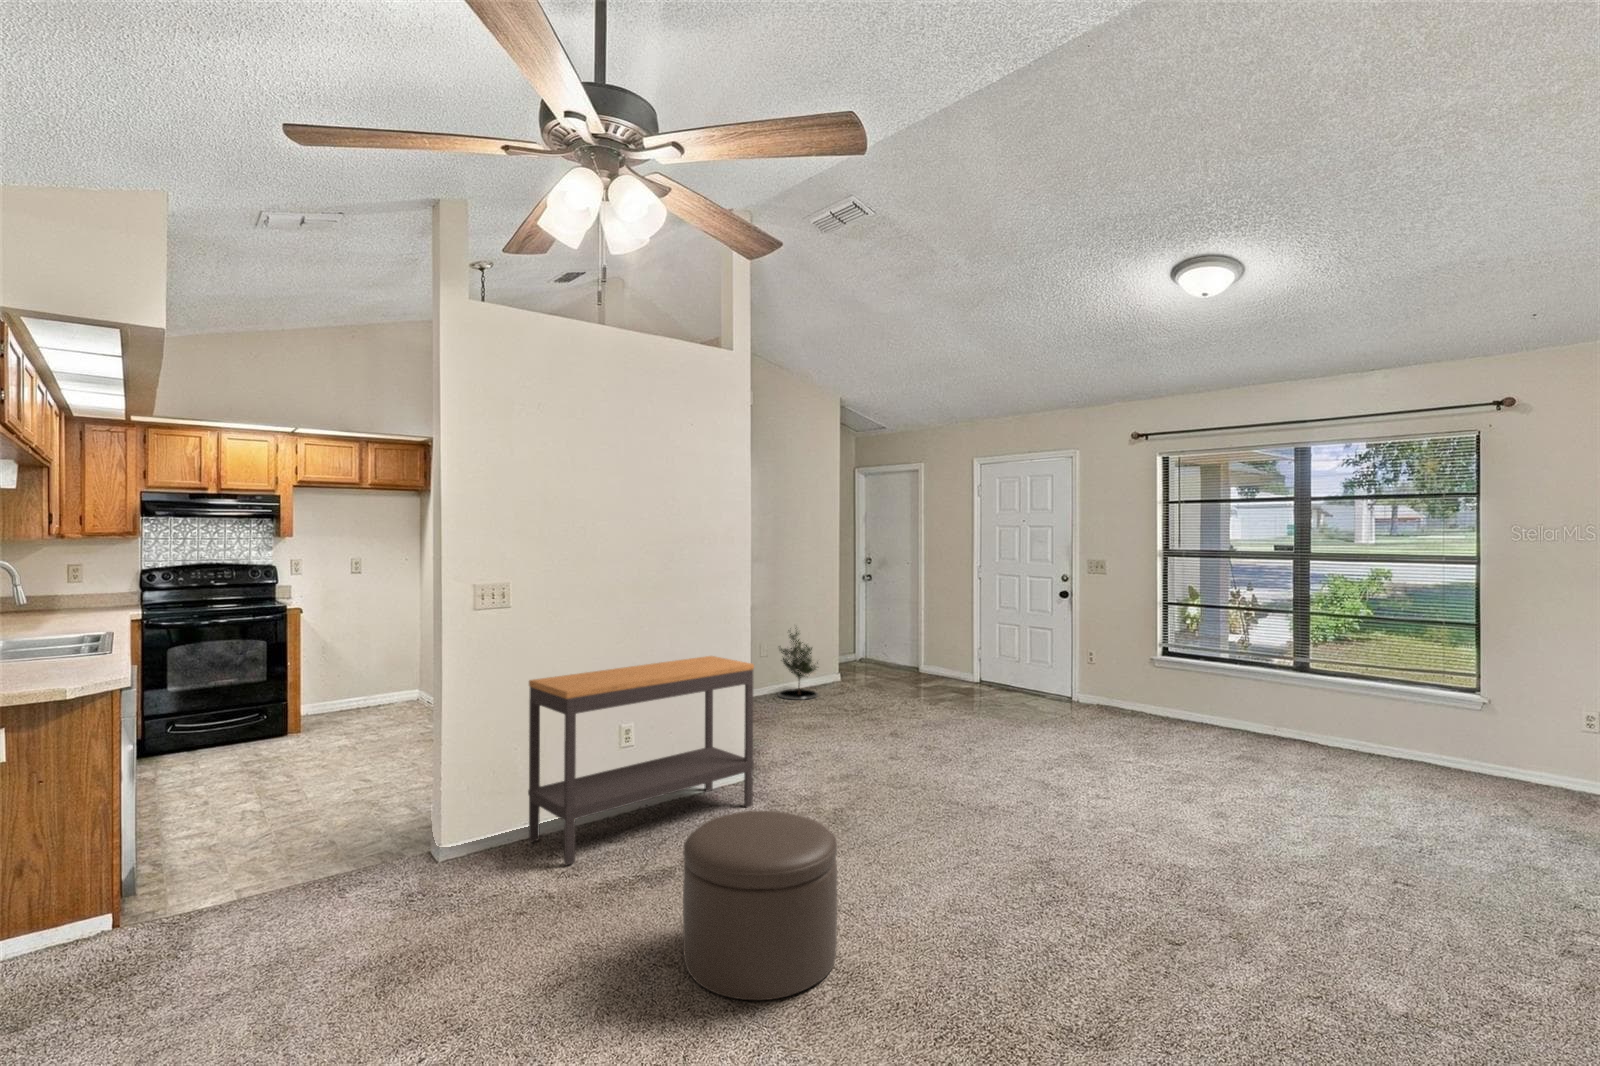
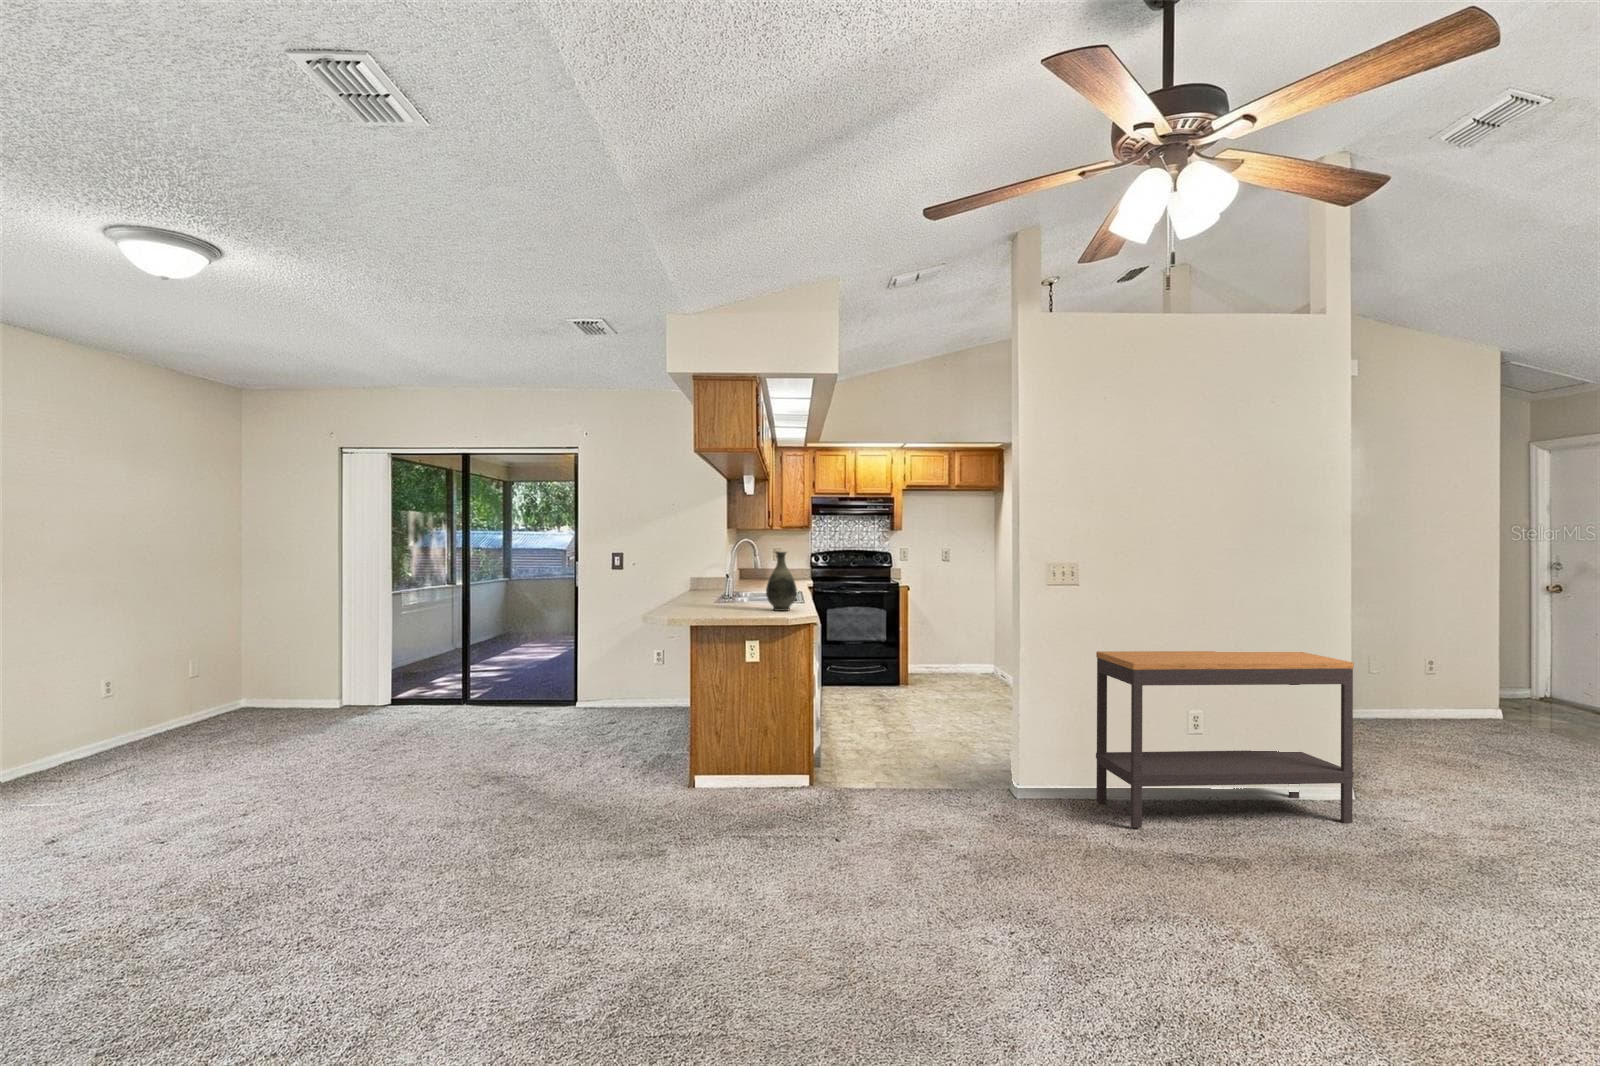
vase: none [28,586,92,676] -> present [766,552,797,611]
potted tree: present [778,628,818,700] -> none [1393,635,1461,729]
ottoman: present [683,811,837,1000] -> none [1259,804,1467,1011]

